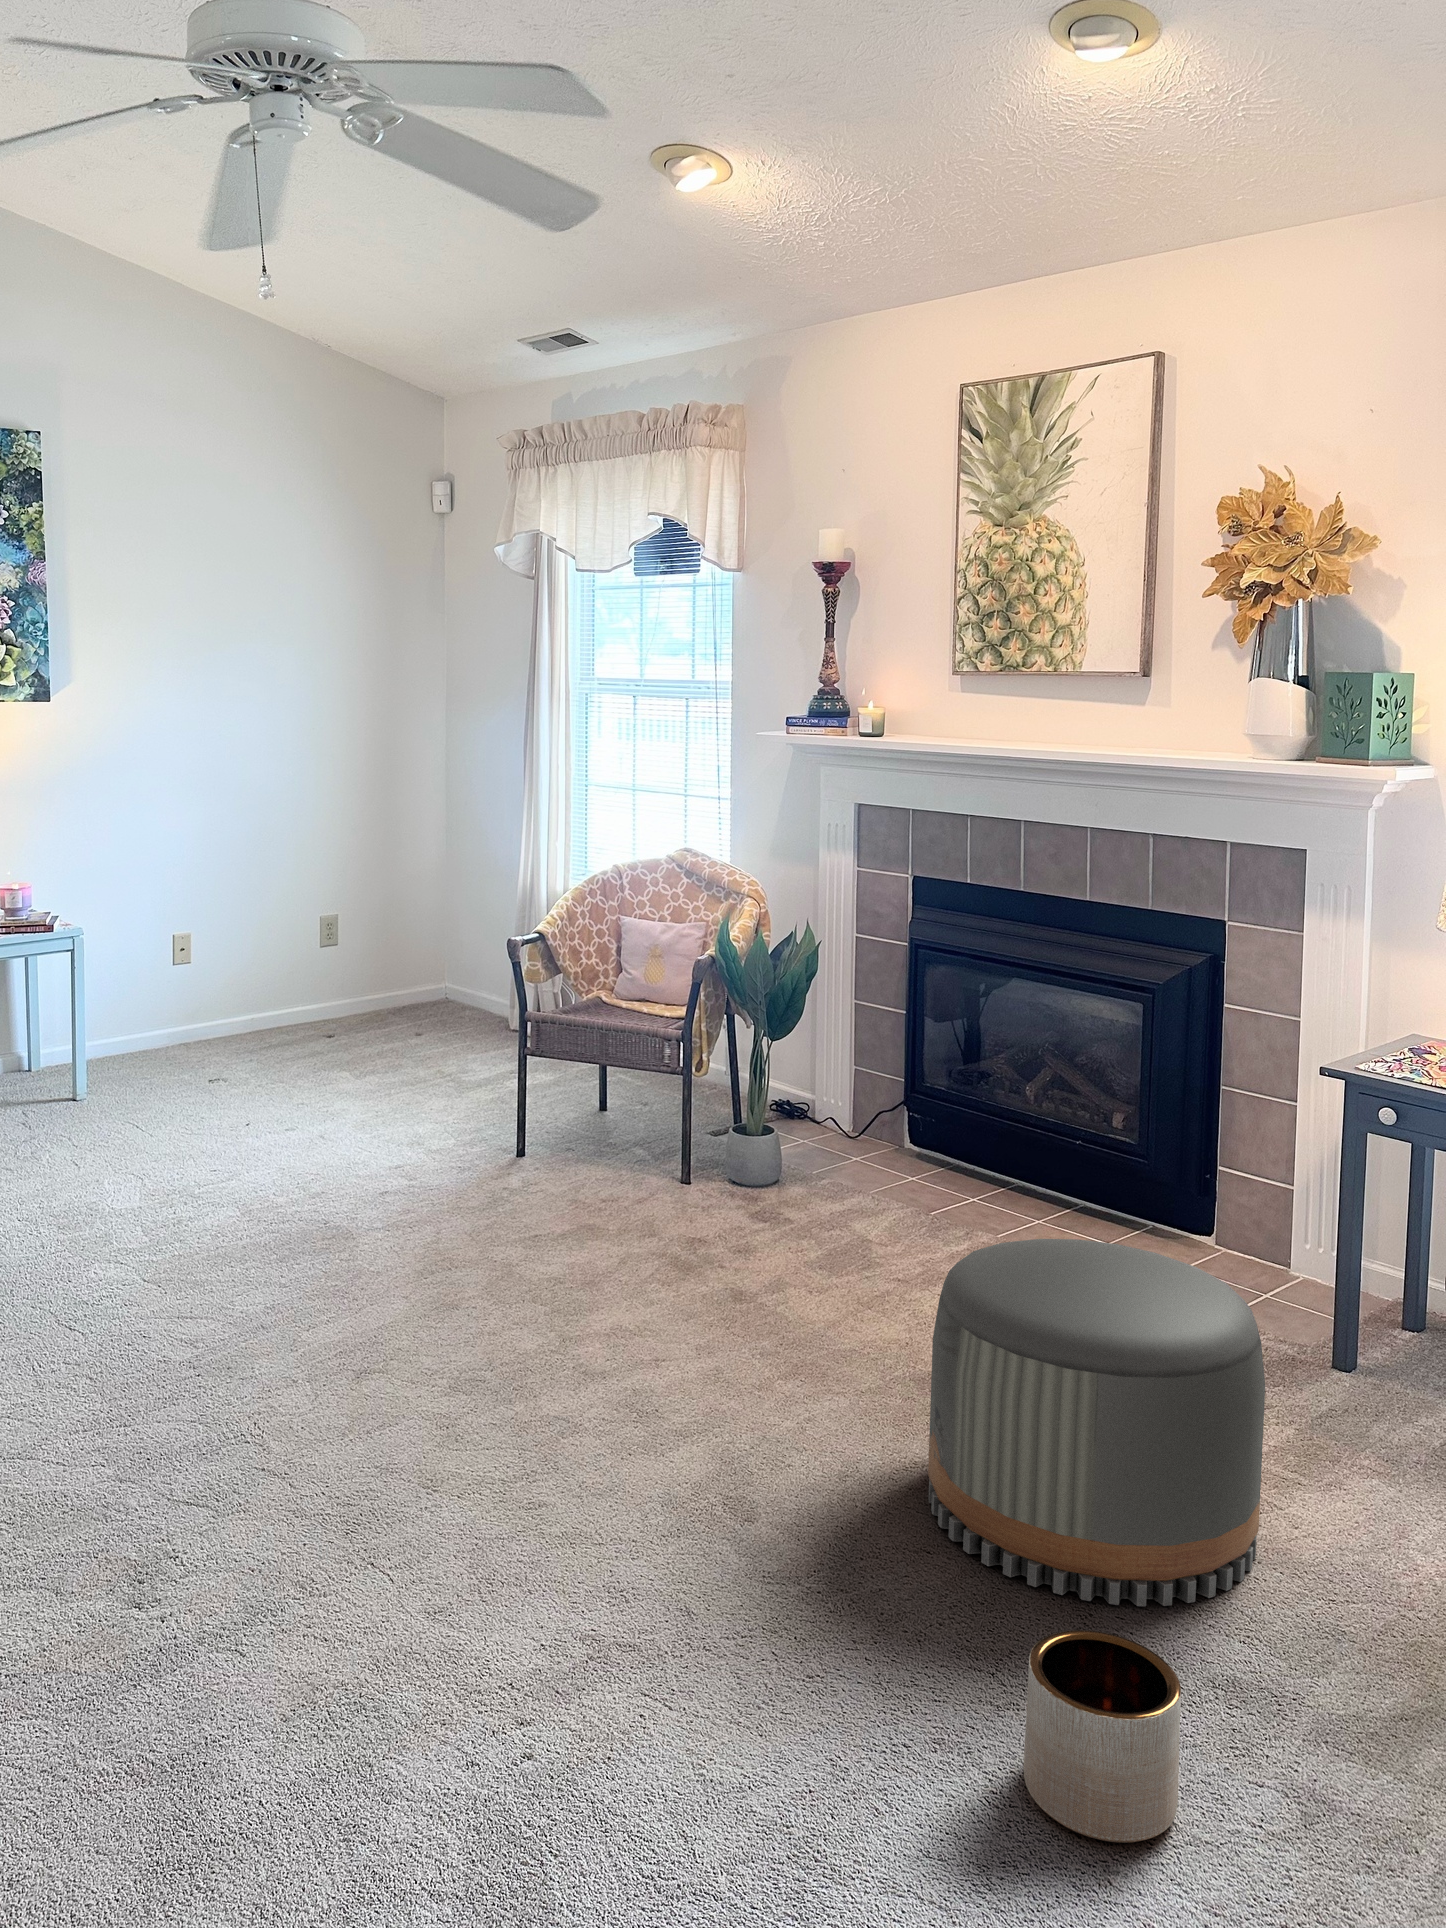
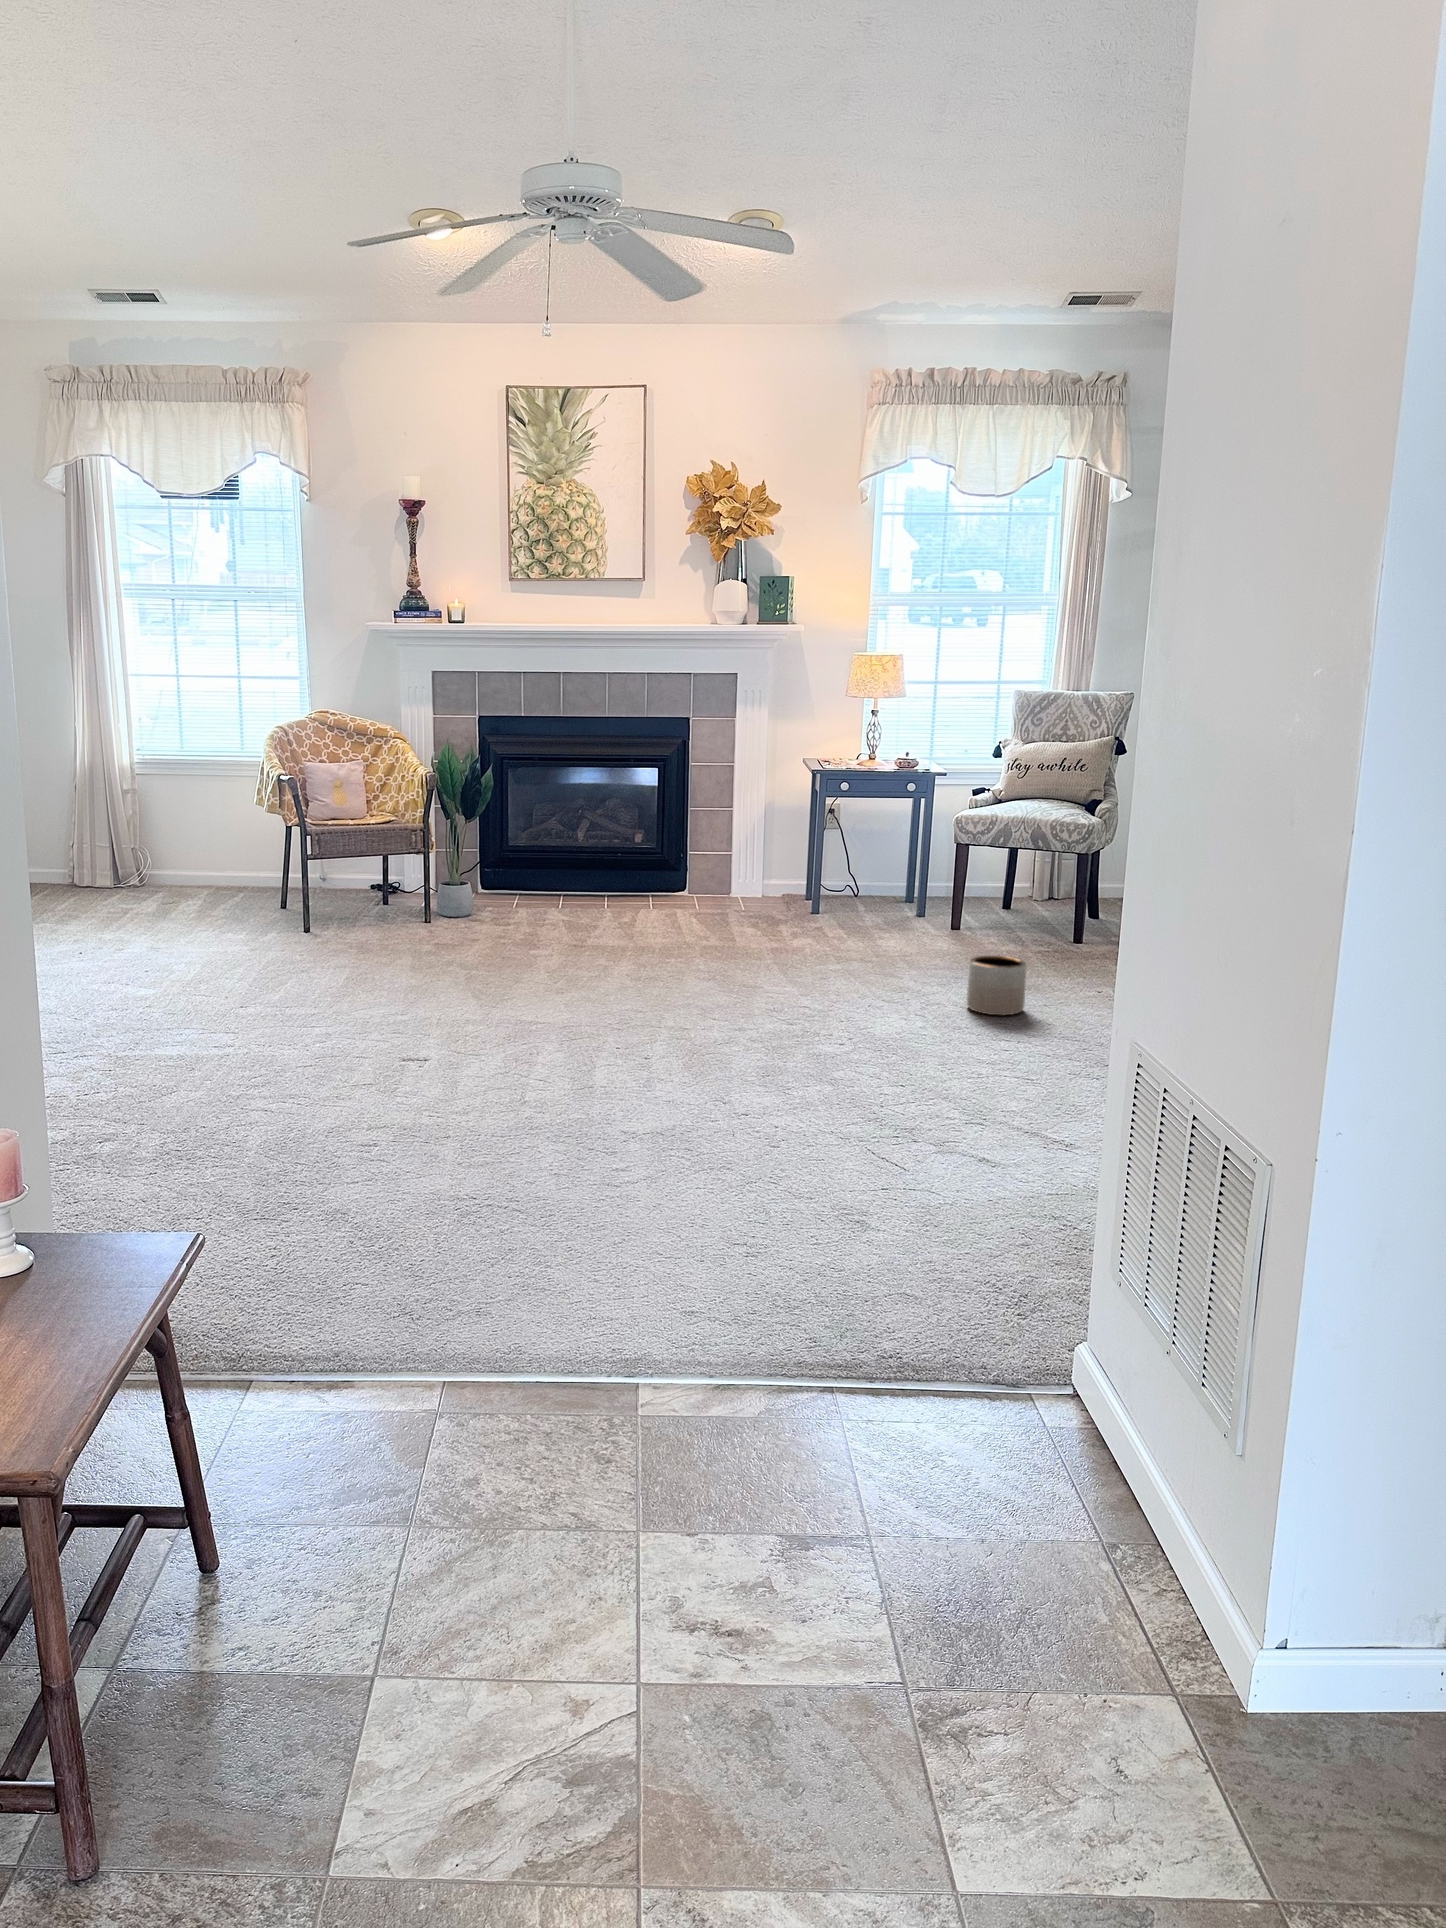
pouf: present [928,1239,1265,1606] -> none [782,849,930,983]

